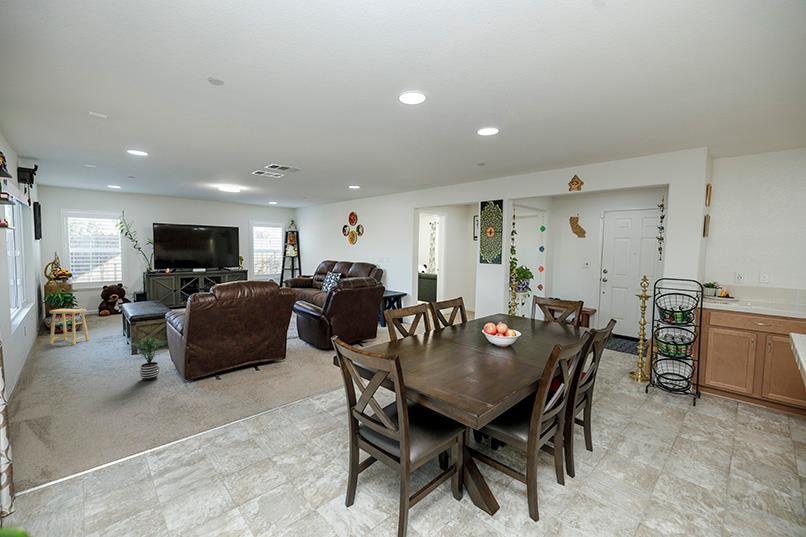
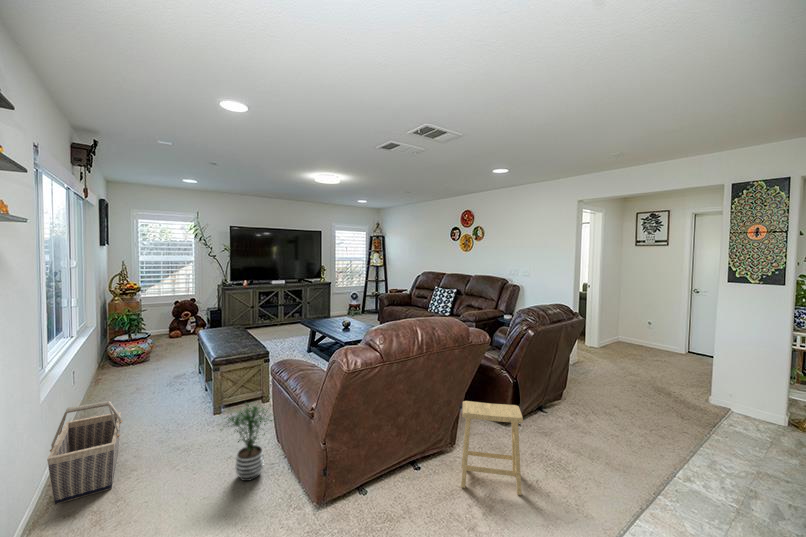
footstool: present [49,309,89,345] -> present [461,401,523,495]
basket: none [17,337,64,393] -> present [47,401,122,504]

